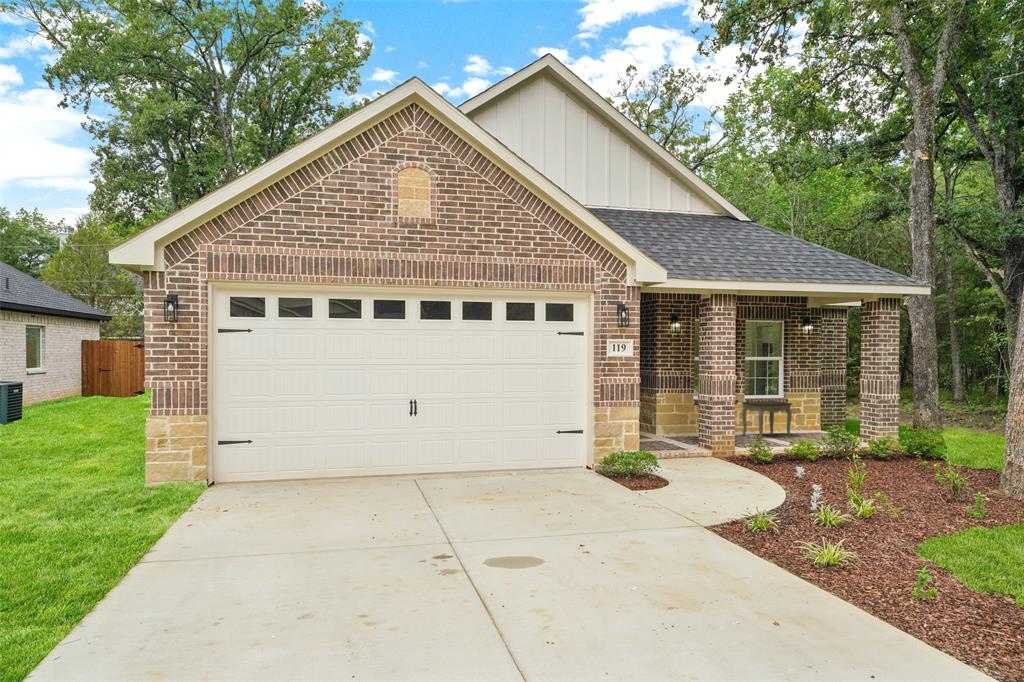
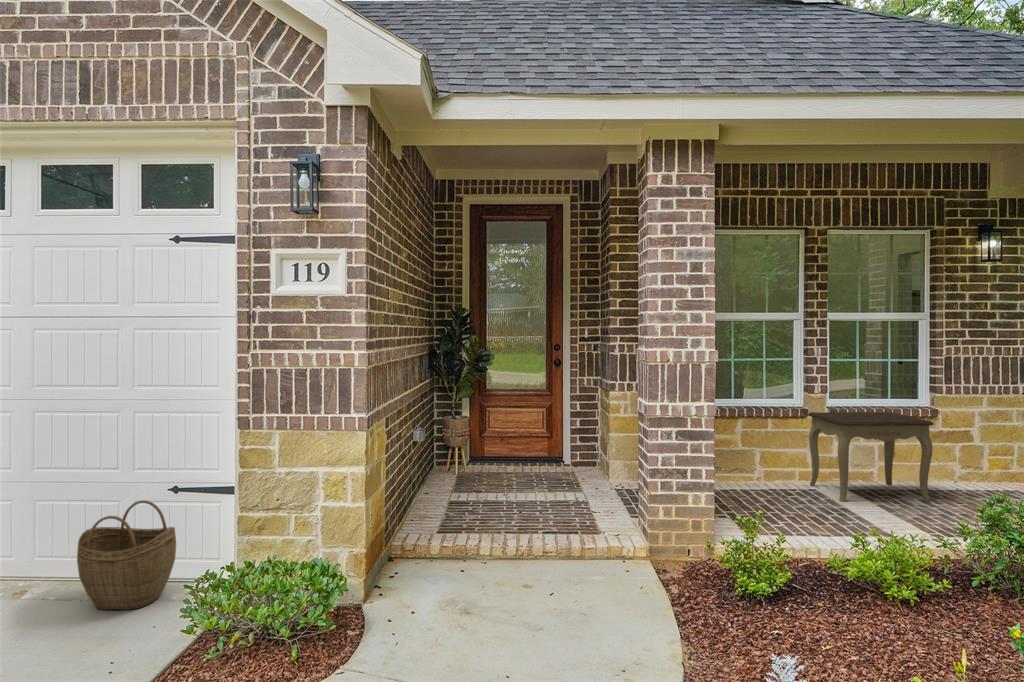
woven basket: none [541,439,574,479] -> present [77,501,176,610]

